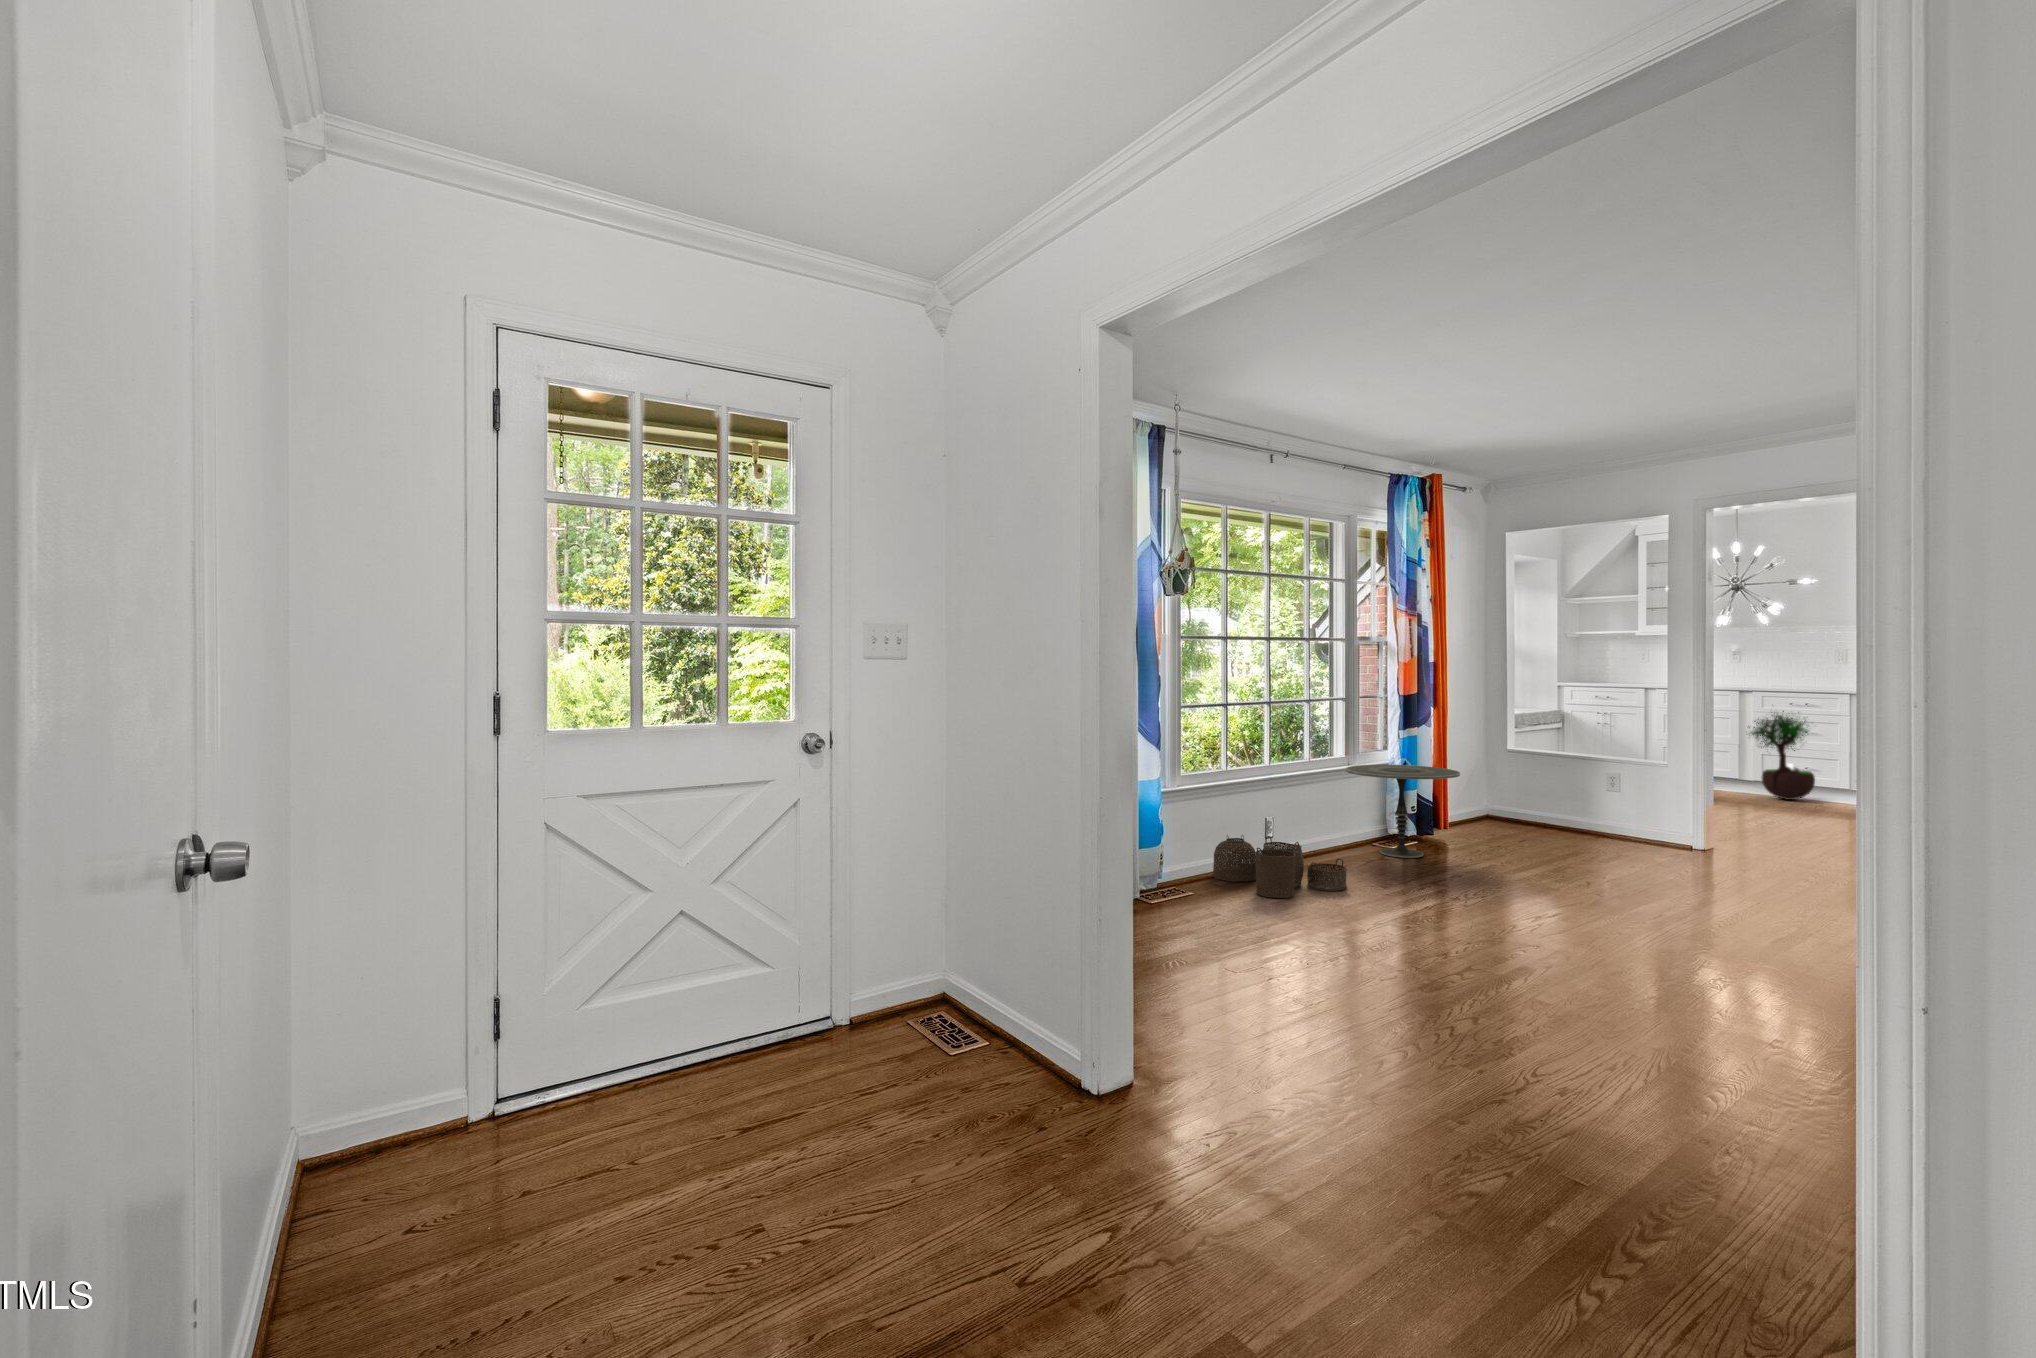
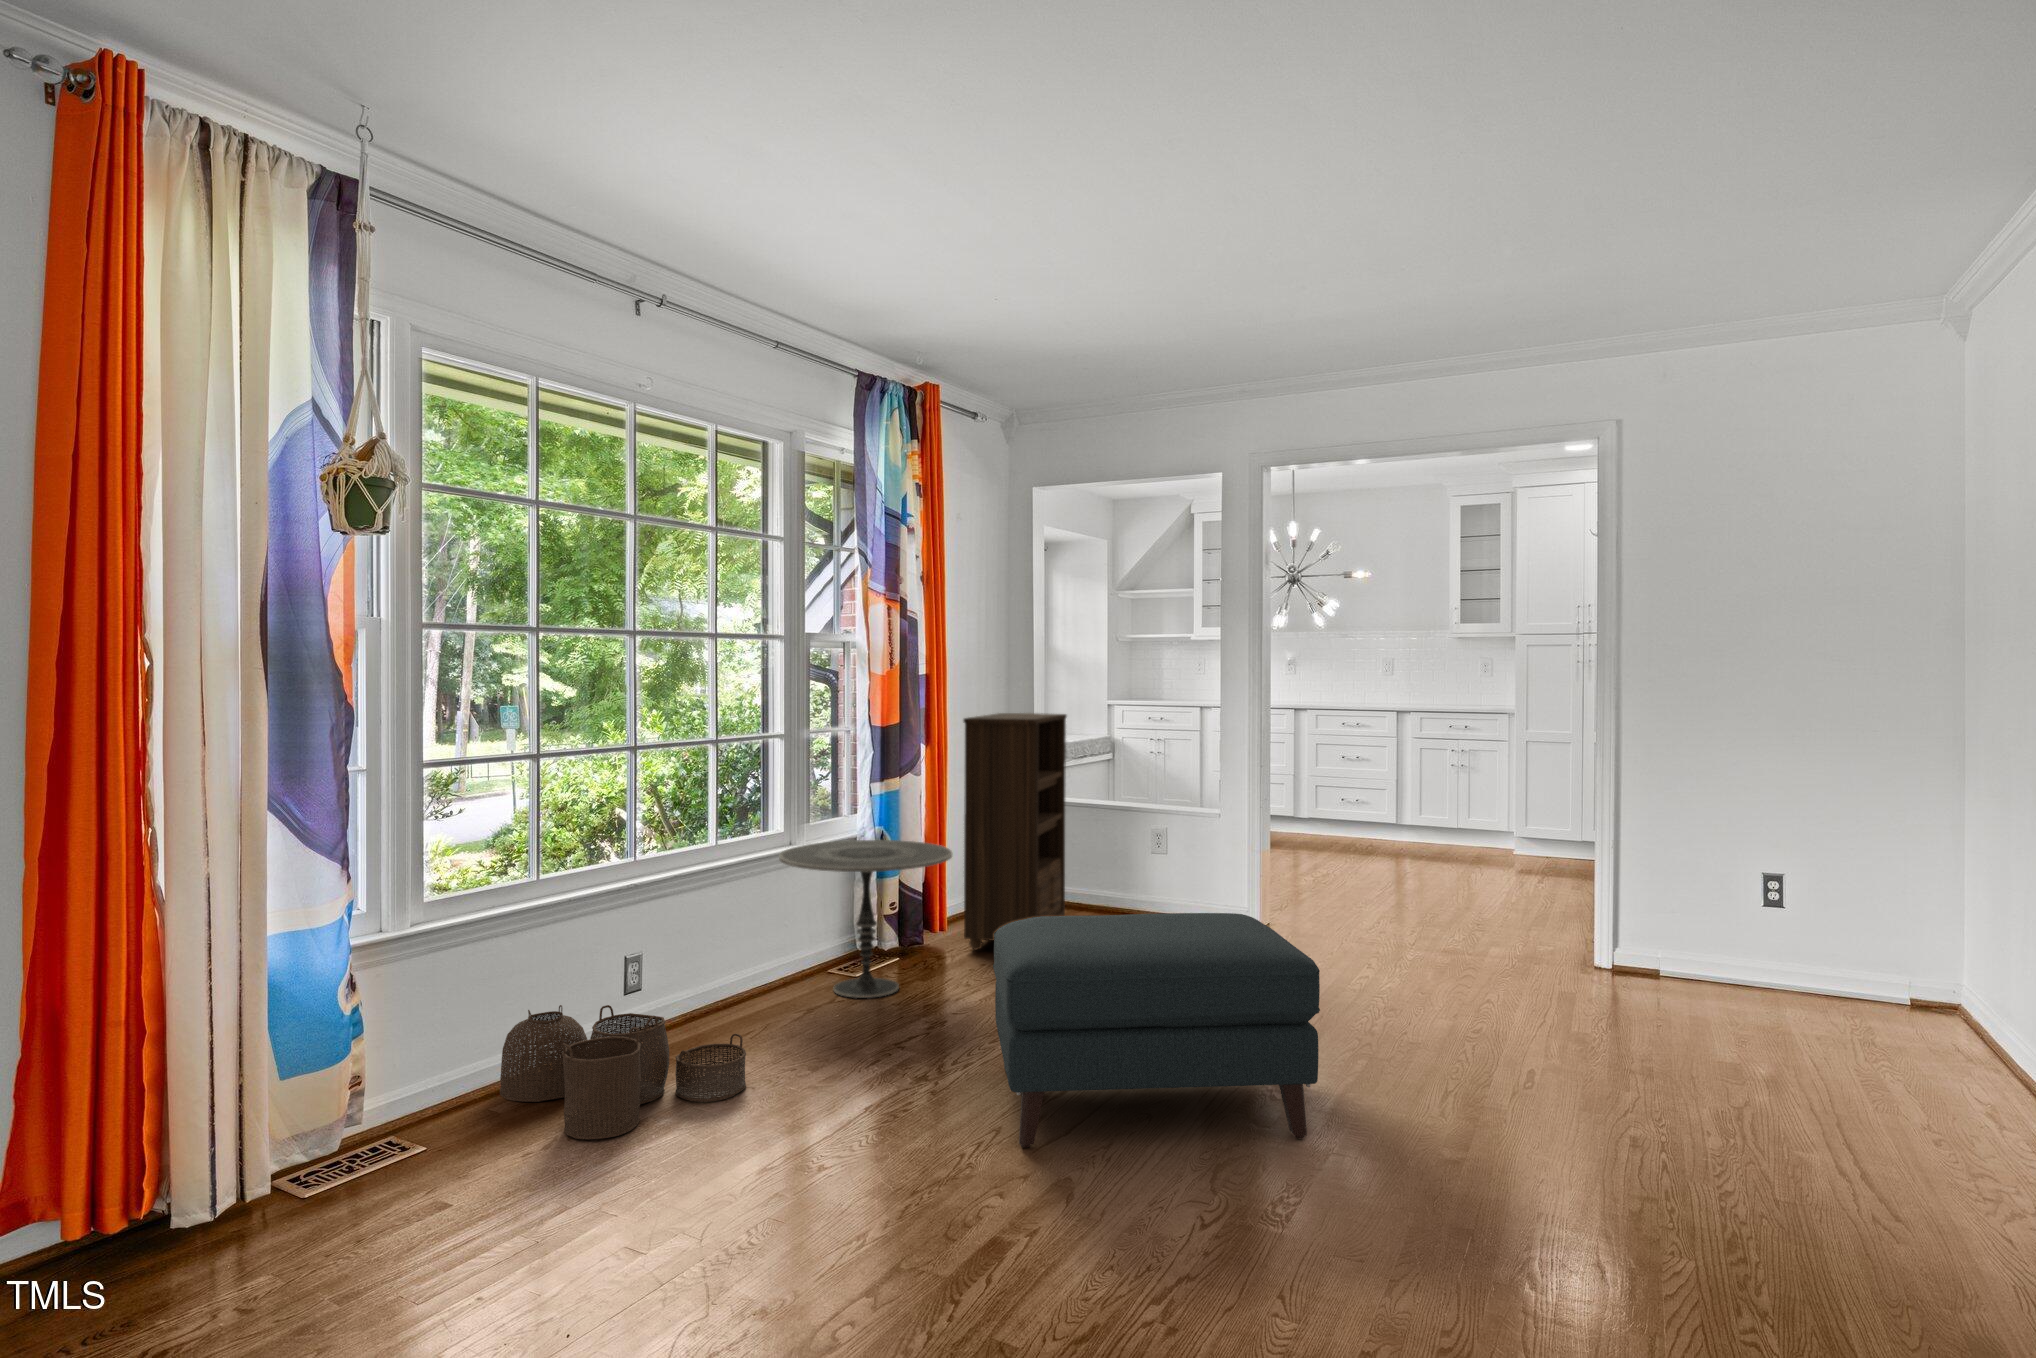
bookshelf: none [1462,688,1537,846] -> present [963,713,1067,950]
potted tree: present [1748,711,1815,800] -> none [1303,726,1372,842]
ottoman: none [1501,805,1742,945] -> present [993,913,1320,1148]

